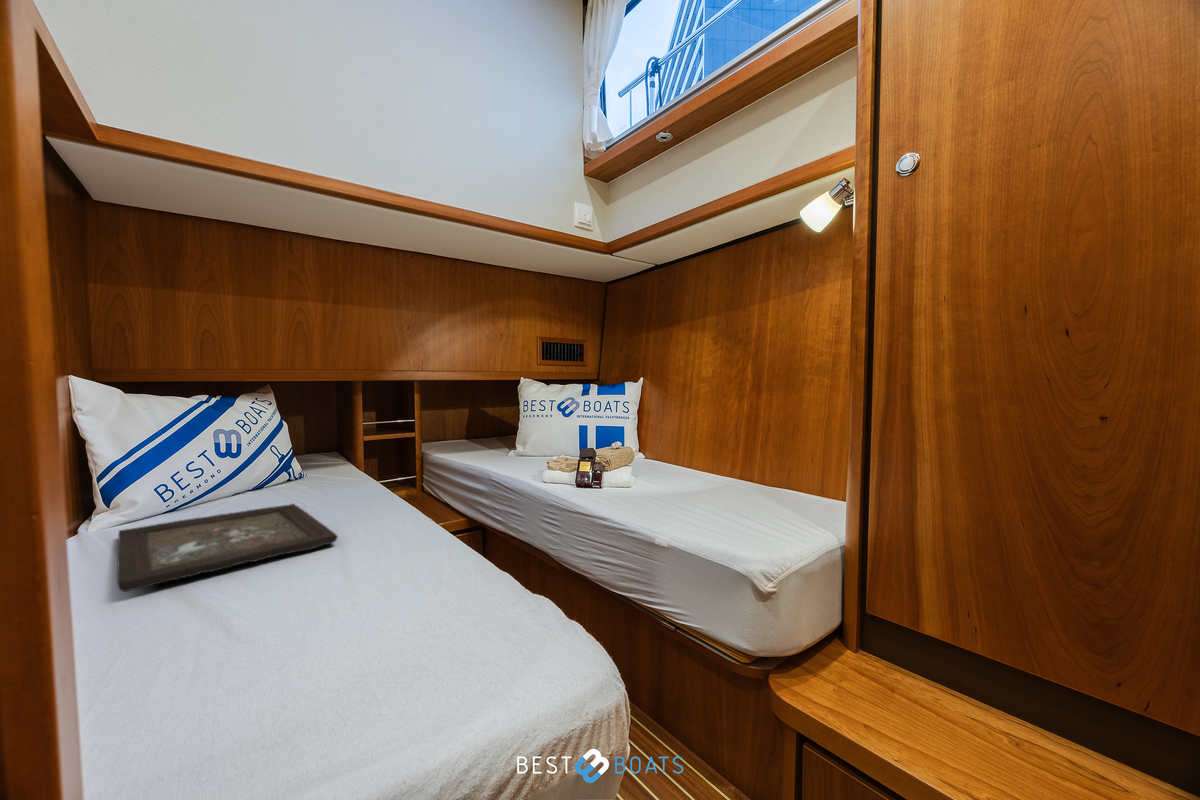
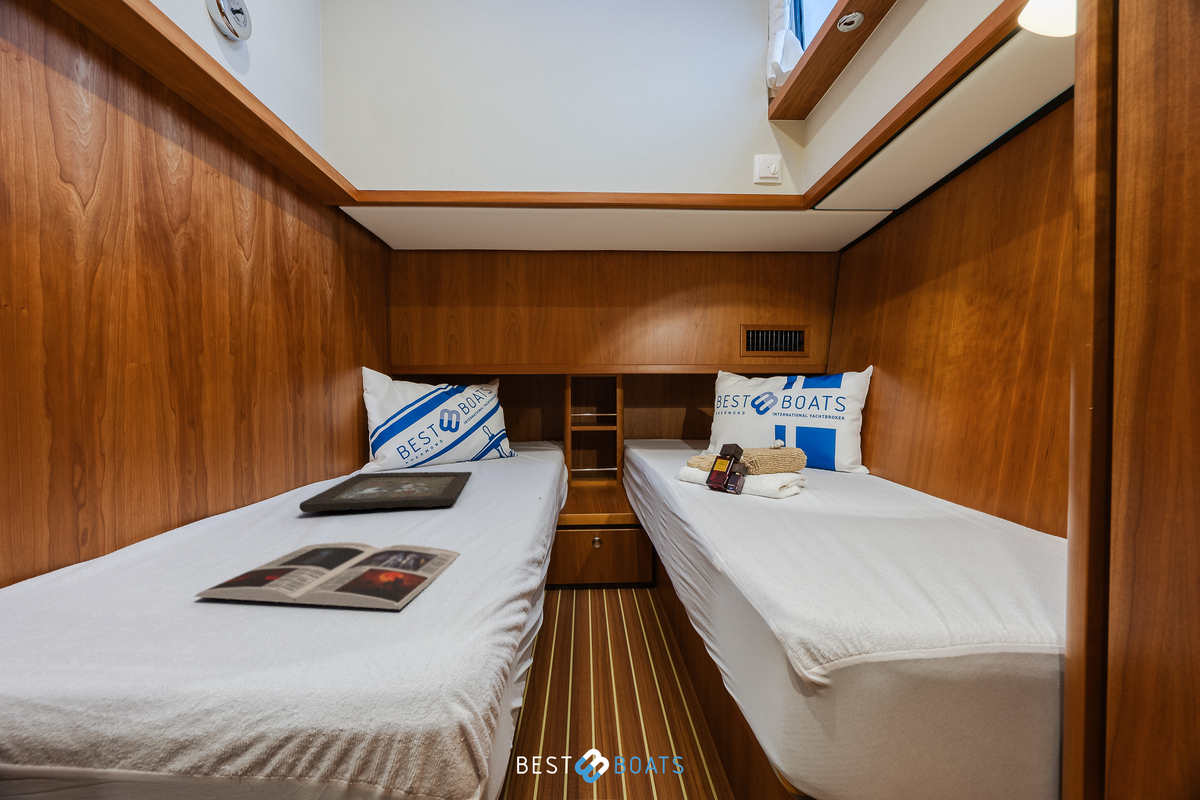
magazine: none [160,582,440,708] -> present [195,542,460,609]

